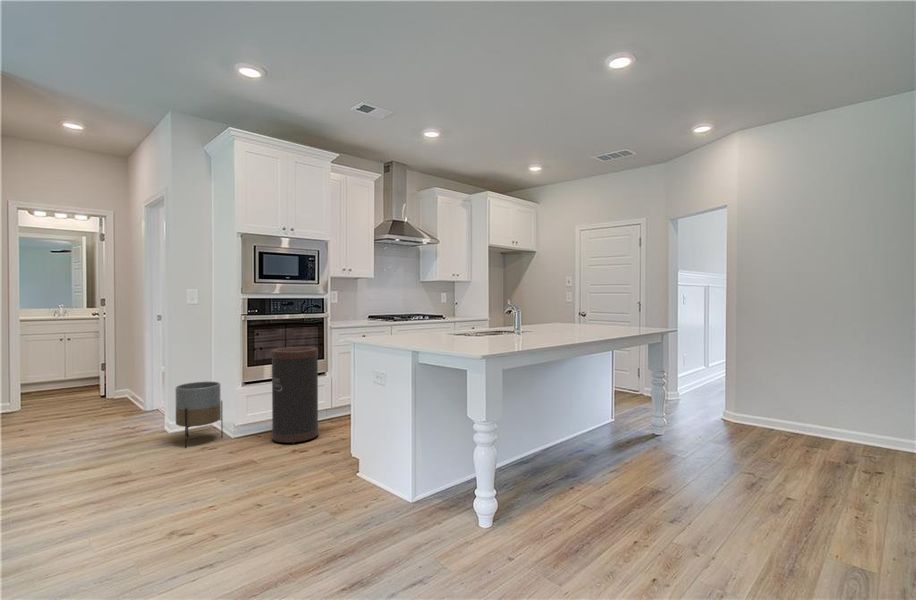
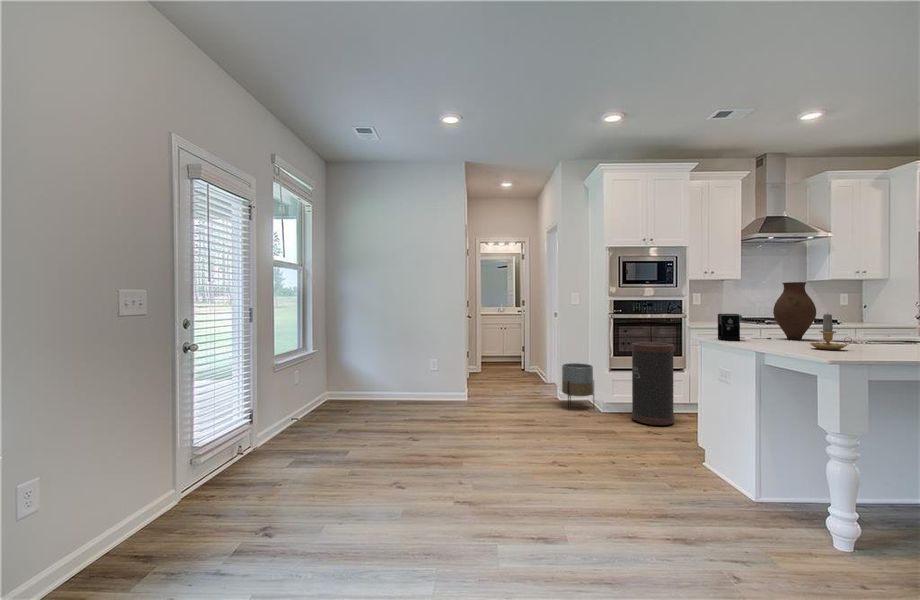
vase: none [416,283,447,336] -> present [773,282,816,340]
candle: none [453,311,481,345] -> present [810,314,852,350]
coffee maker: none [372,314,417,342] -> present [718,314,771,341]

